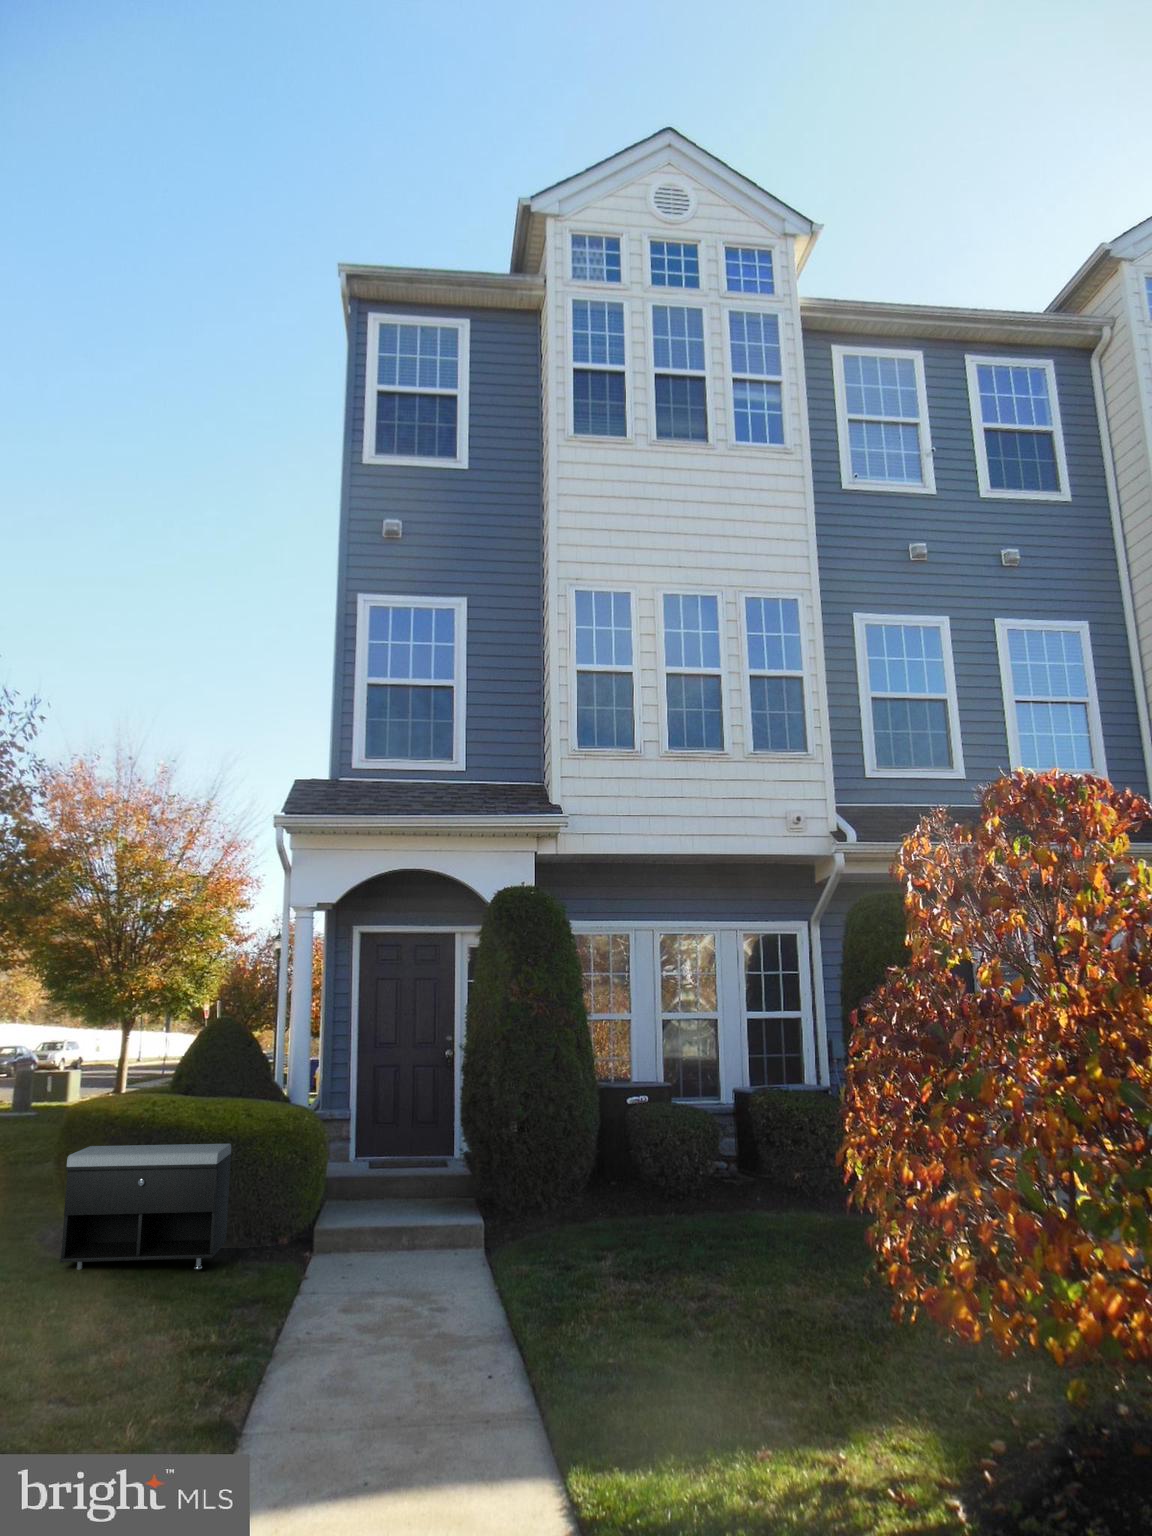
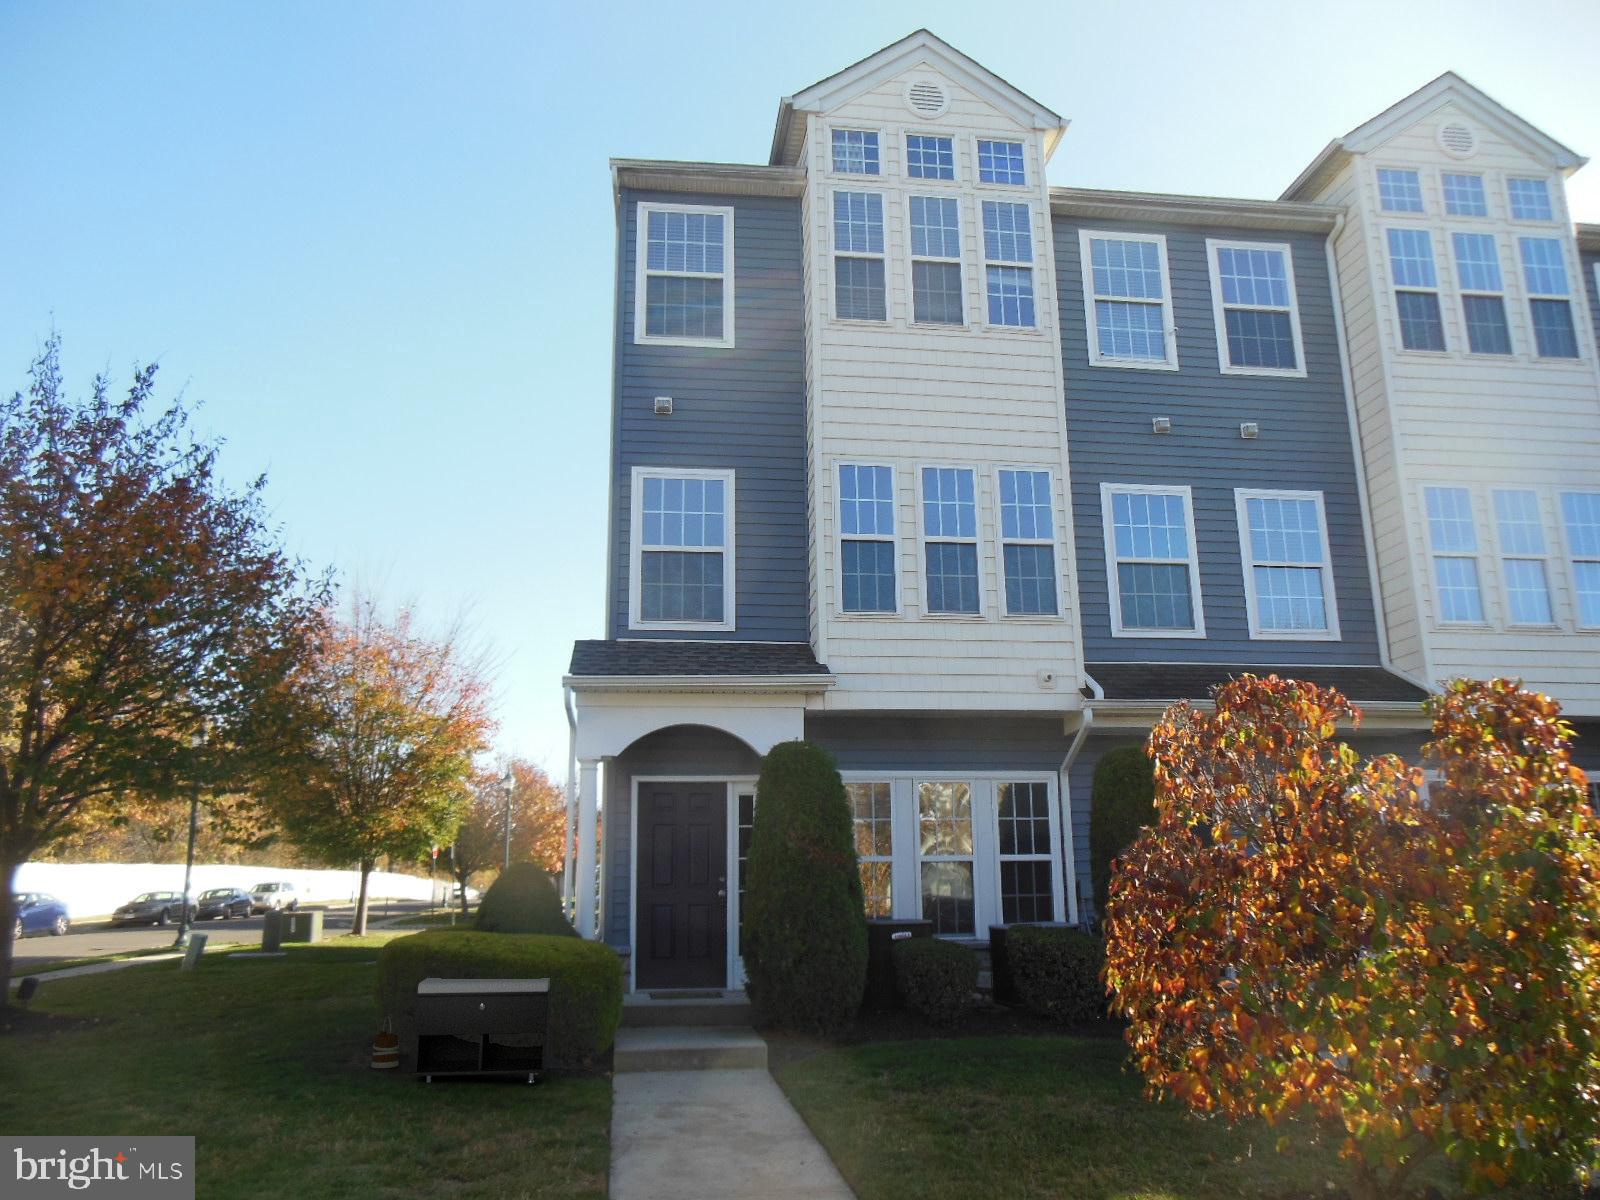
wooden bucket: none [23,1192,57,1251] -> present [371,1016,399,1068]

